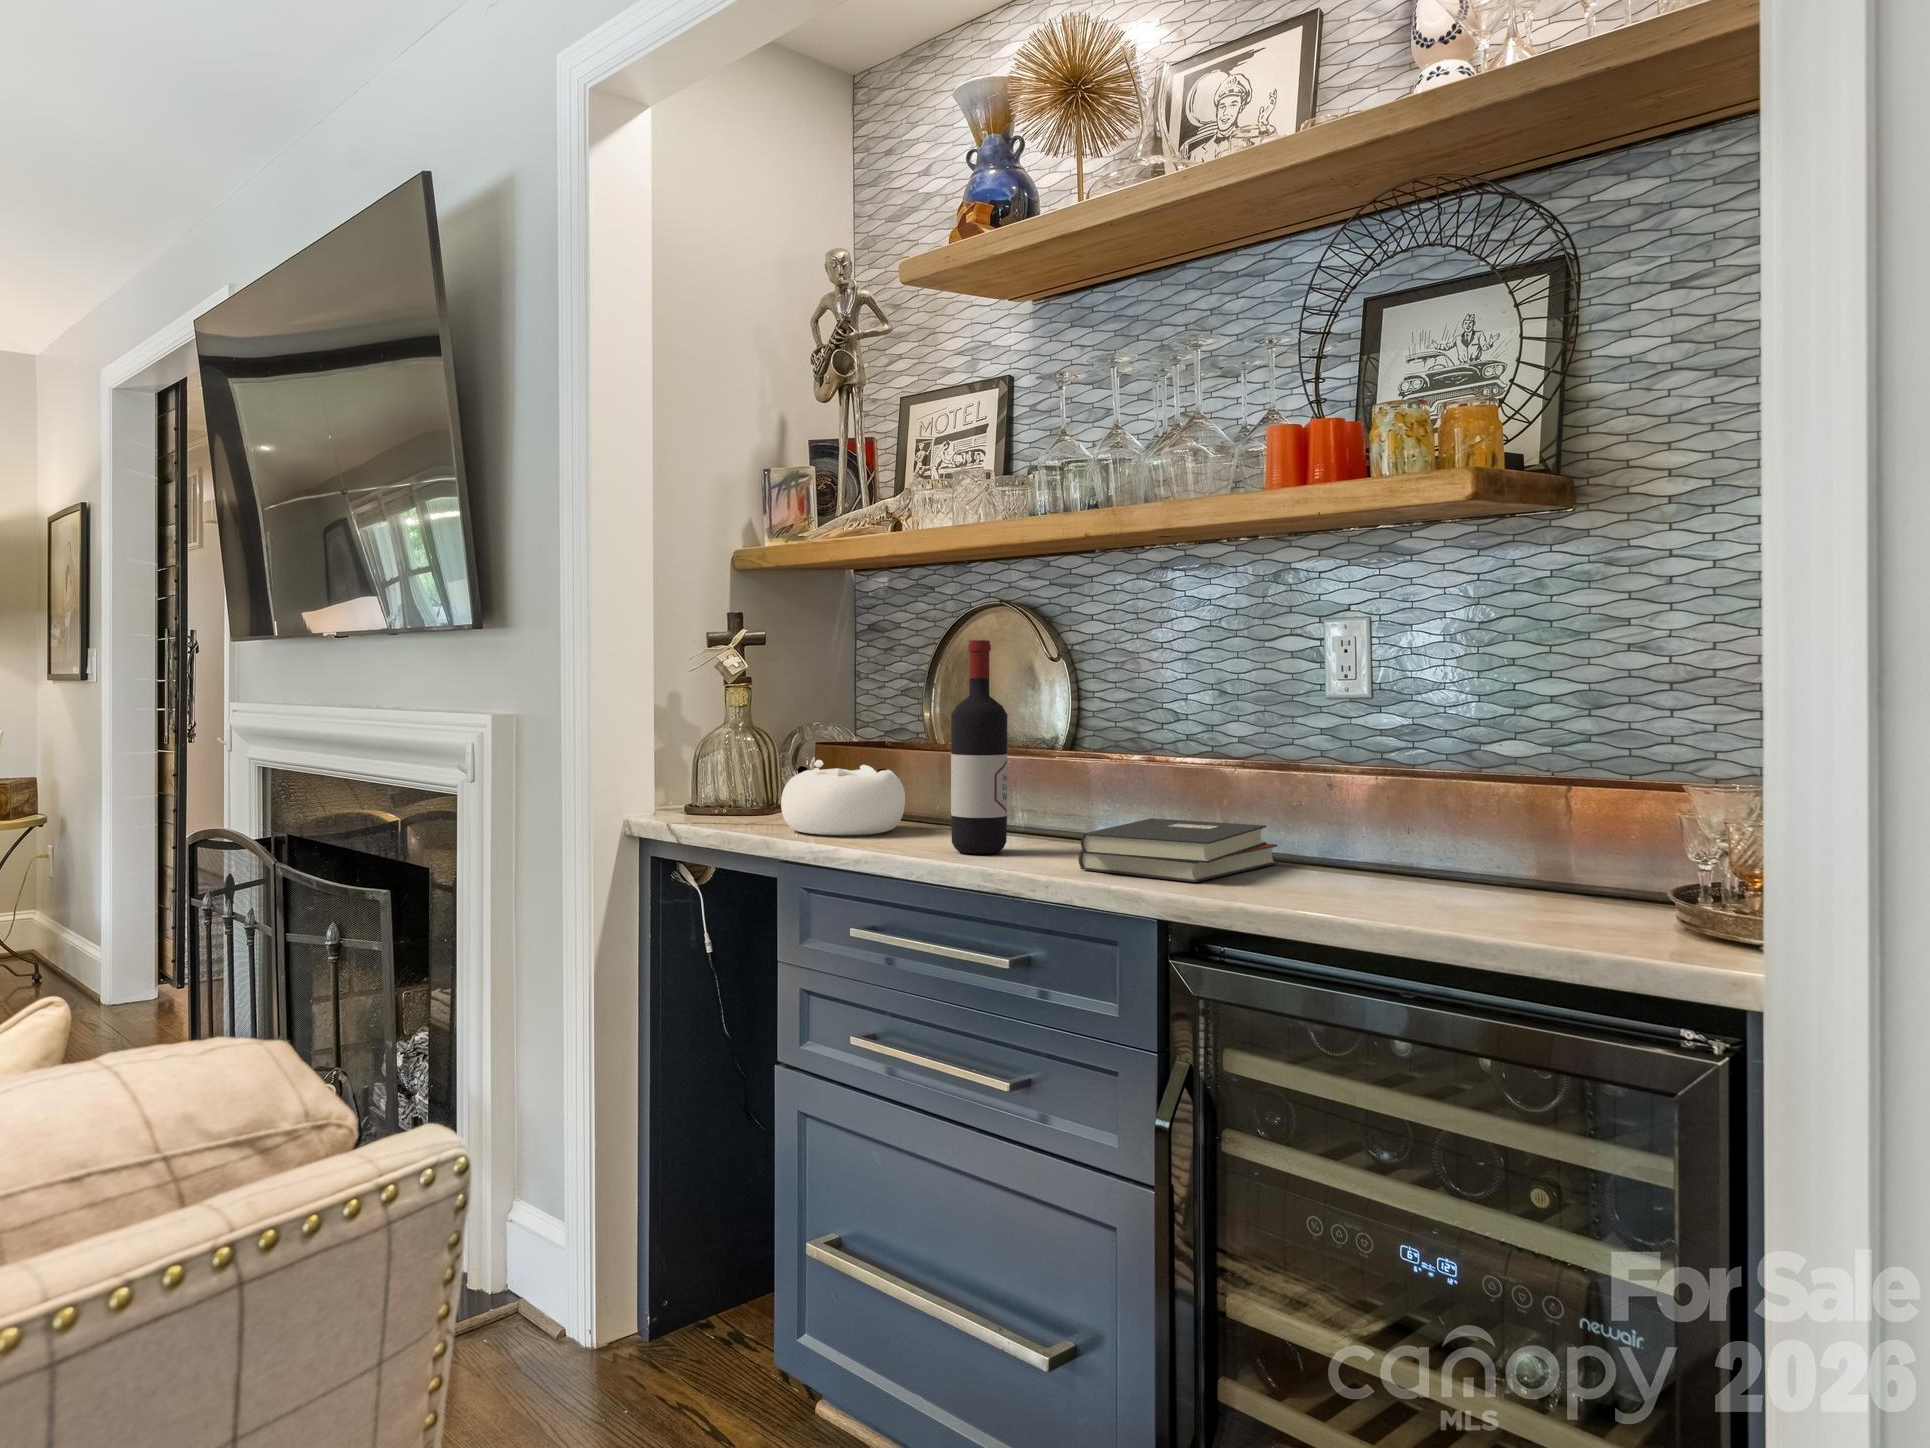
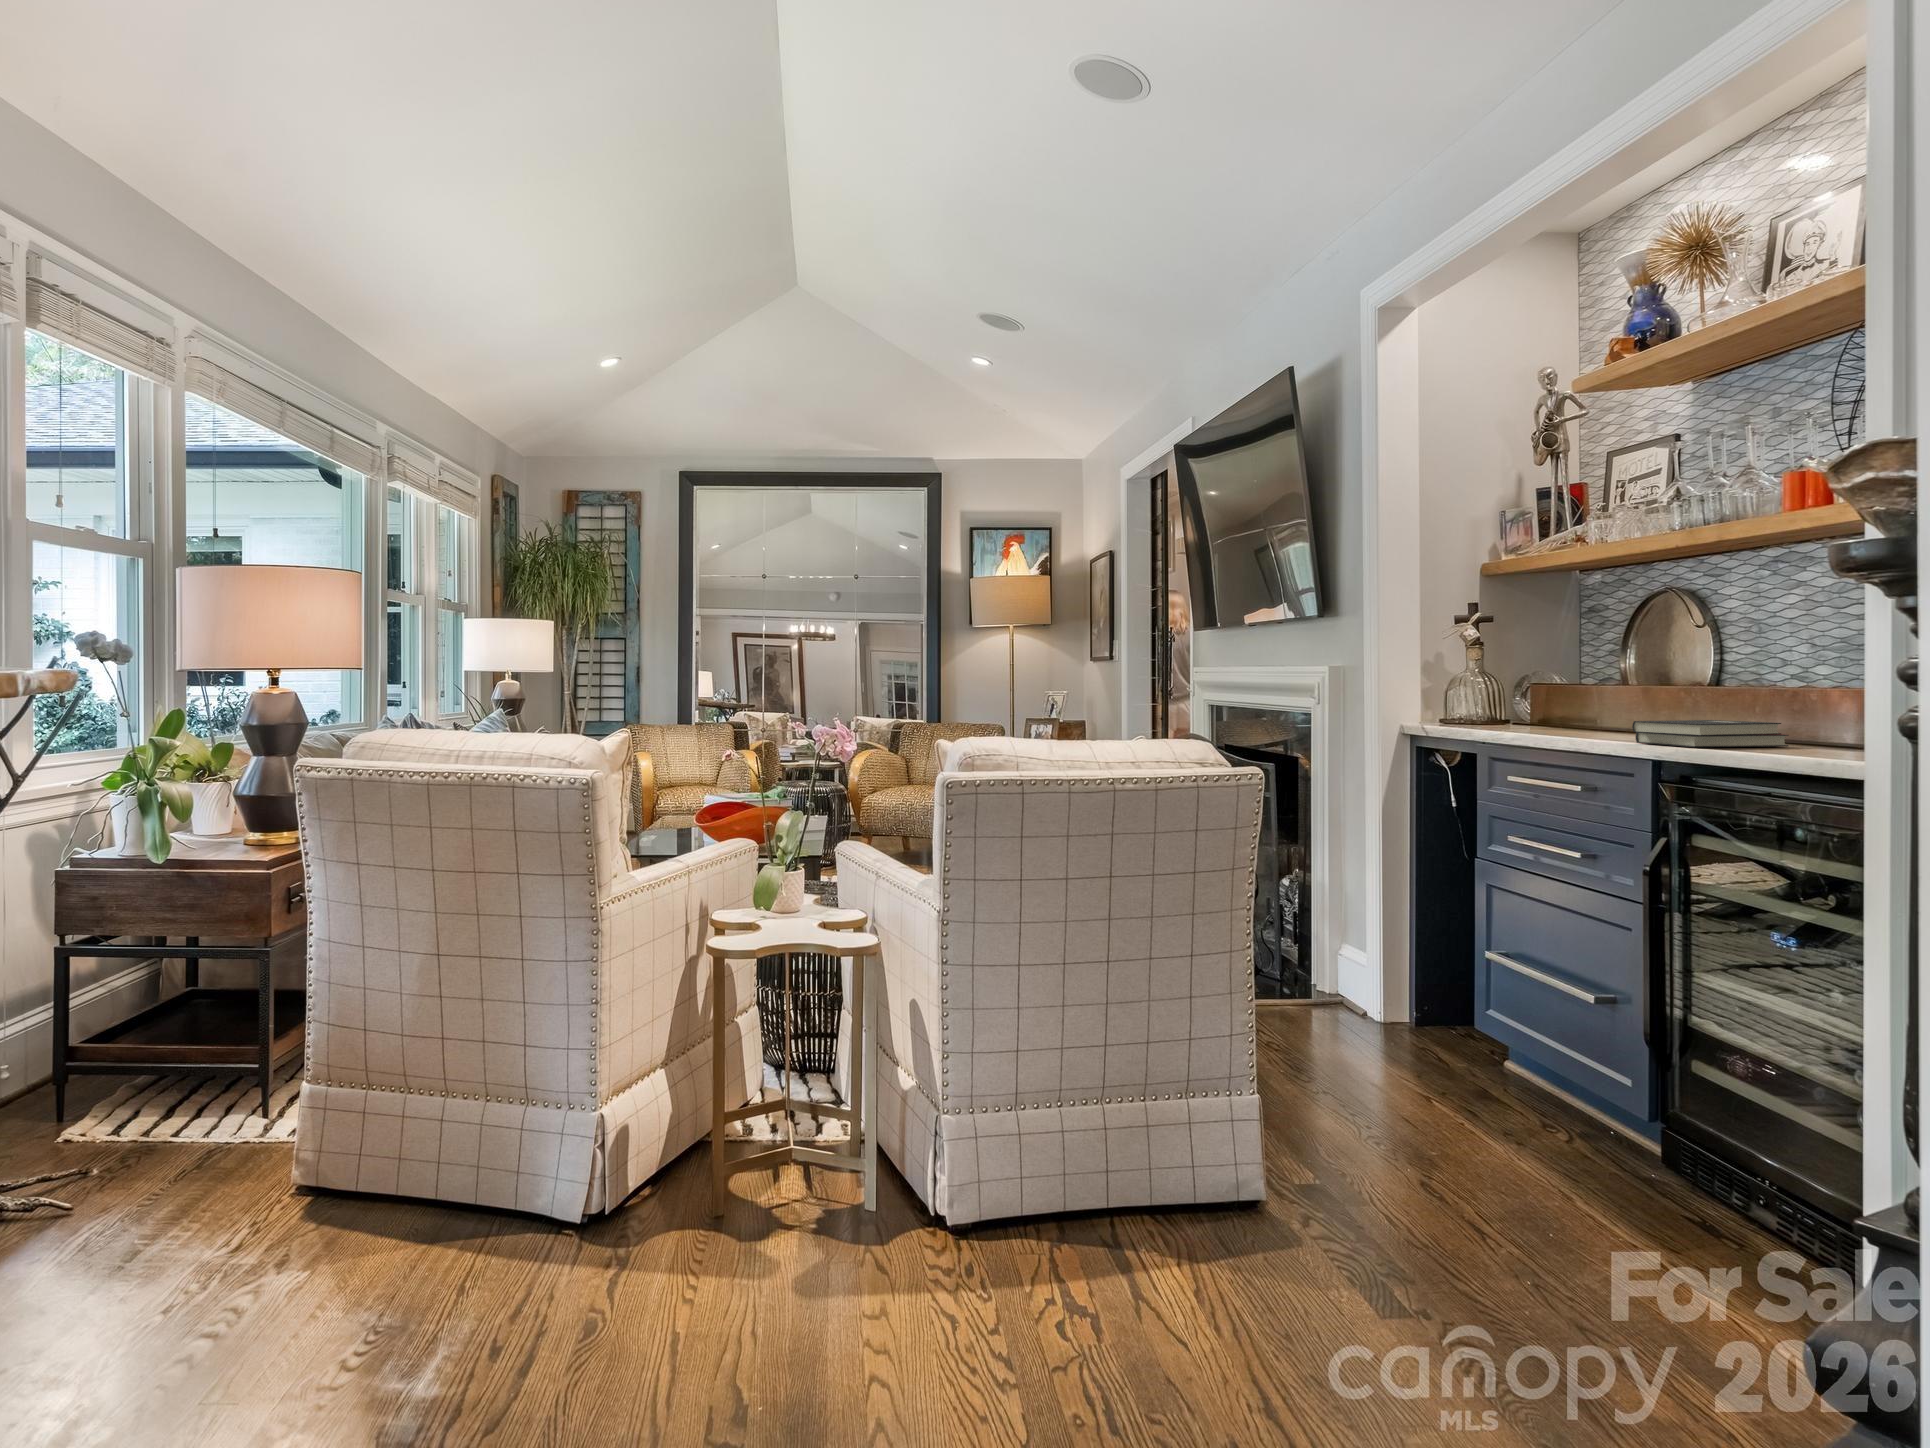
wine bottle: present [951,640,1007,854] -> none [1574,614,1611,738]
decorative bowl: present [781,760,905,835] -> none [1486,688,1569,731]

